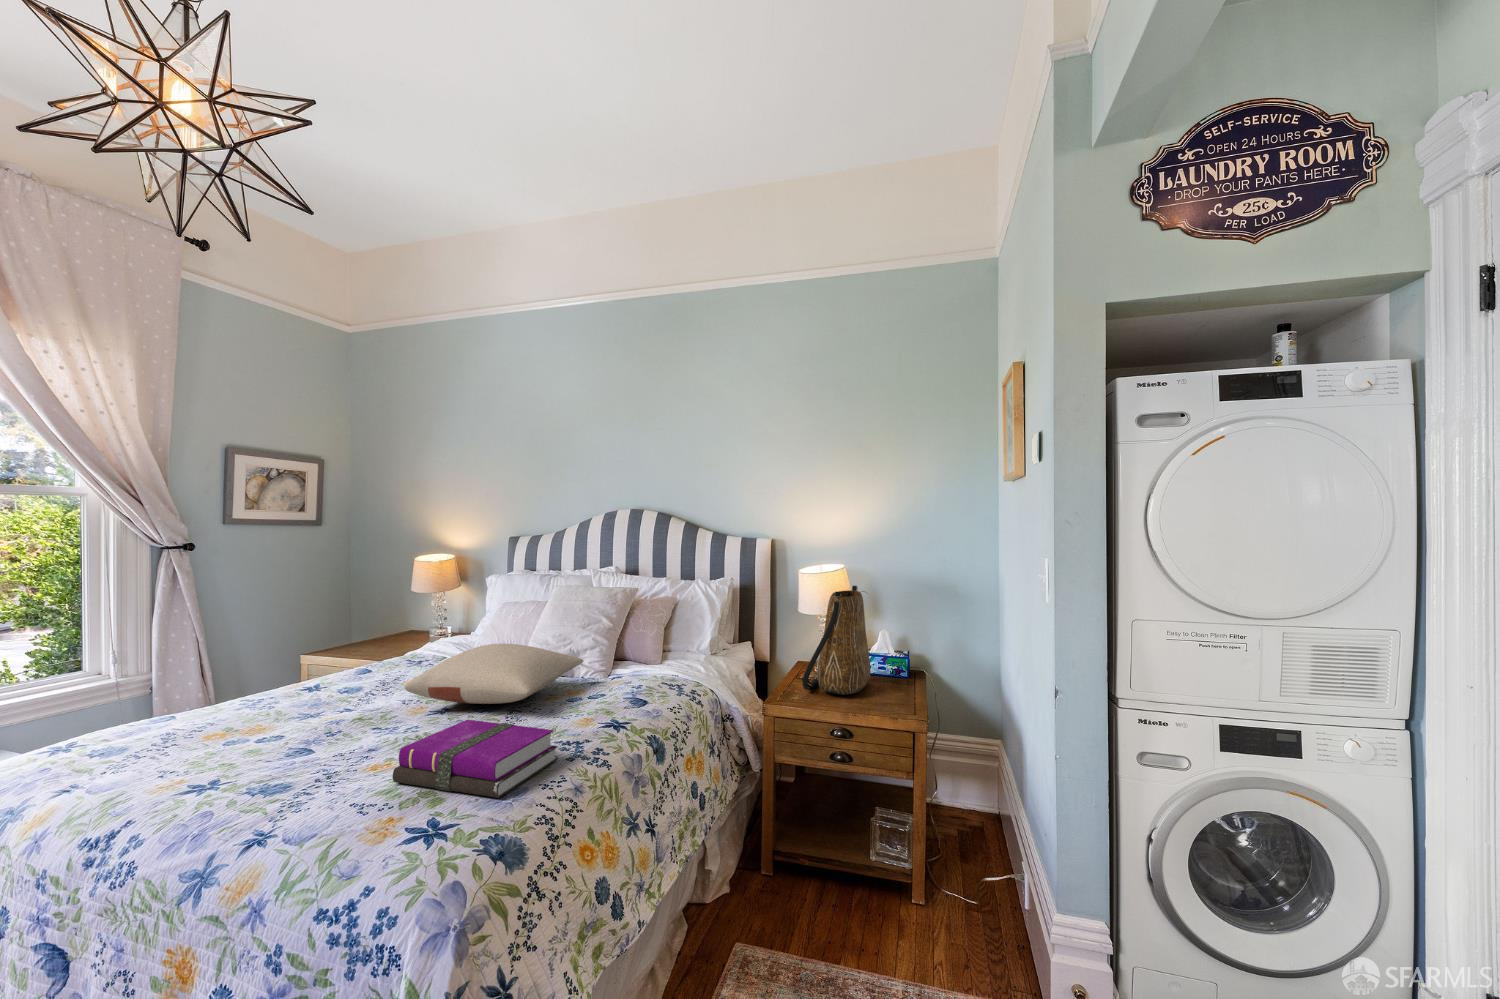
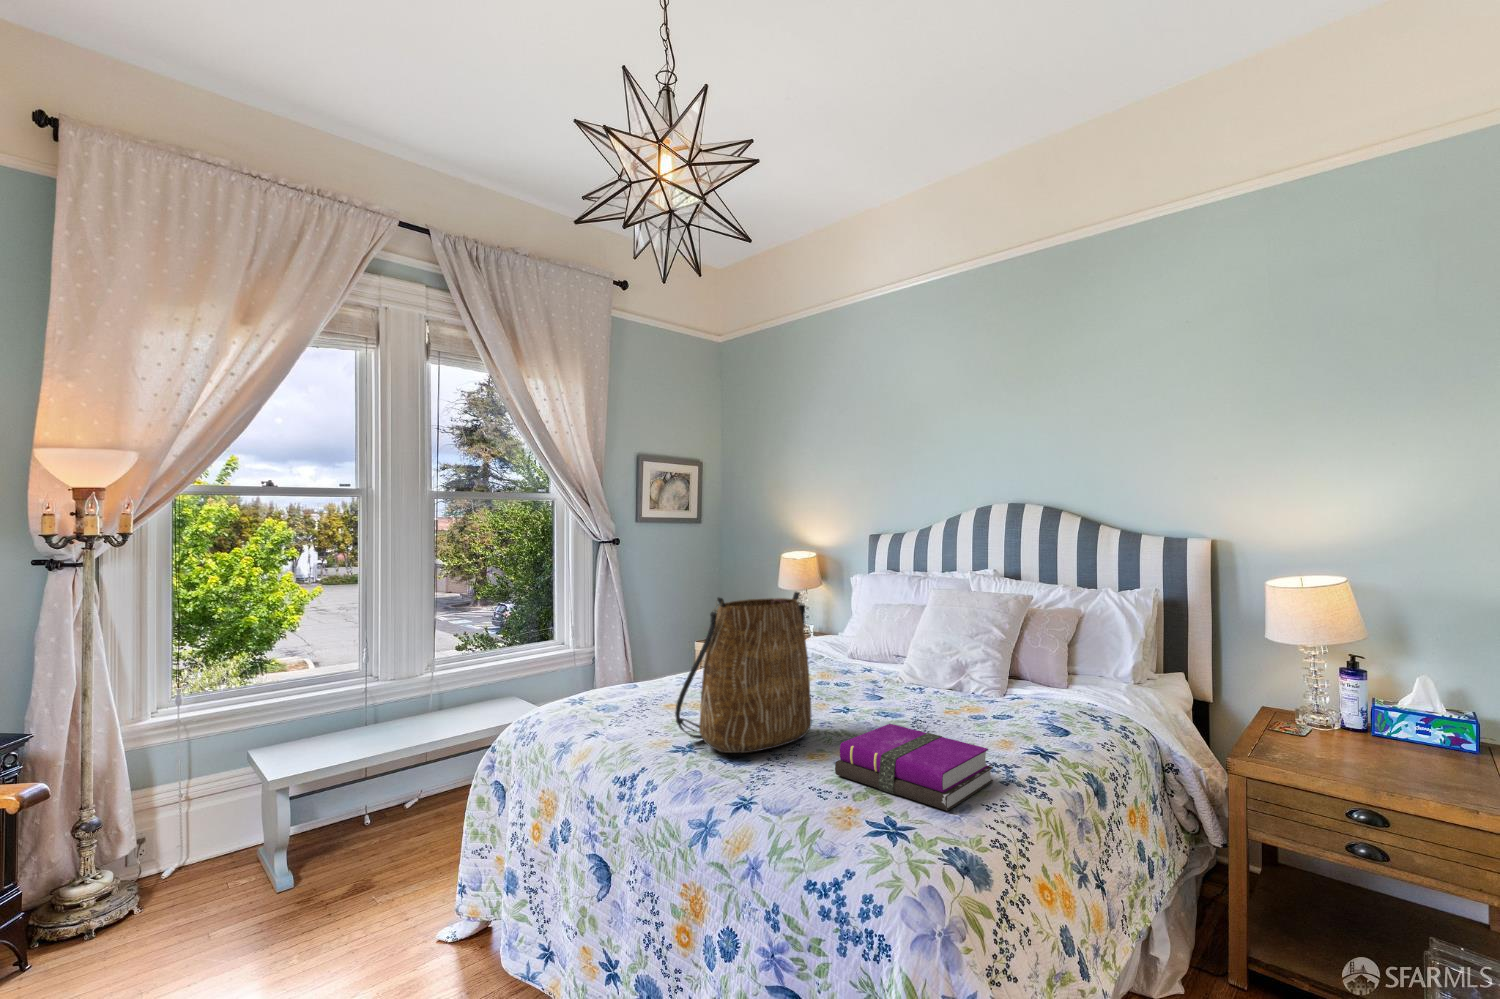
tote bag: present [802,586,870,695] -> present [675,592,811,753]
pillow: present [405,644,583,704] -> none [815,648,984,711]

